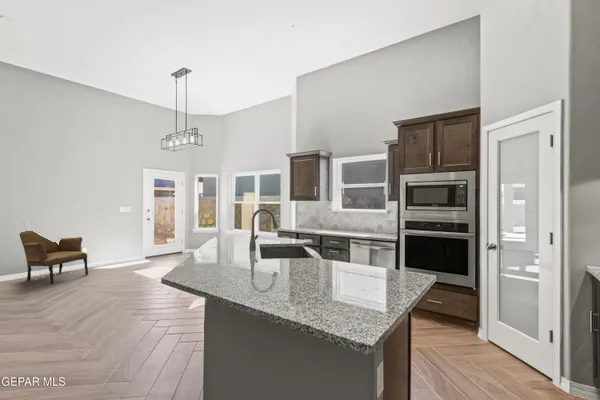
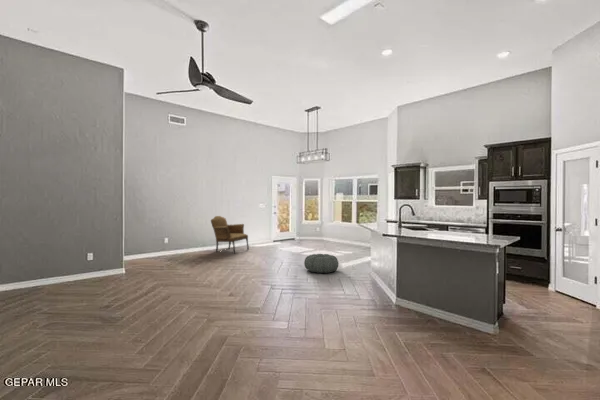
pouf: none [119,287,180,323] -> present [304,254,339,273]

